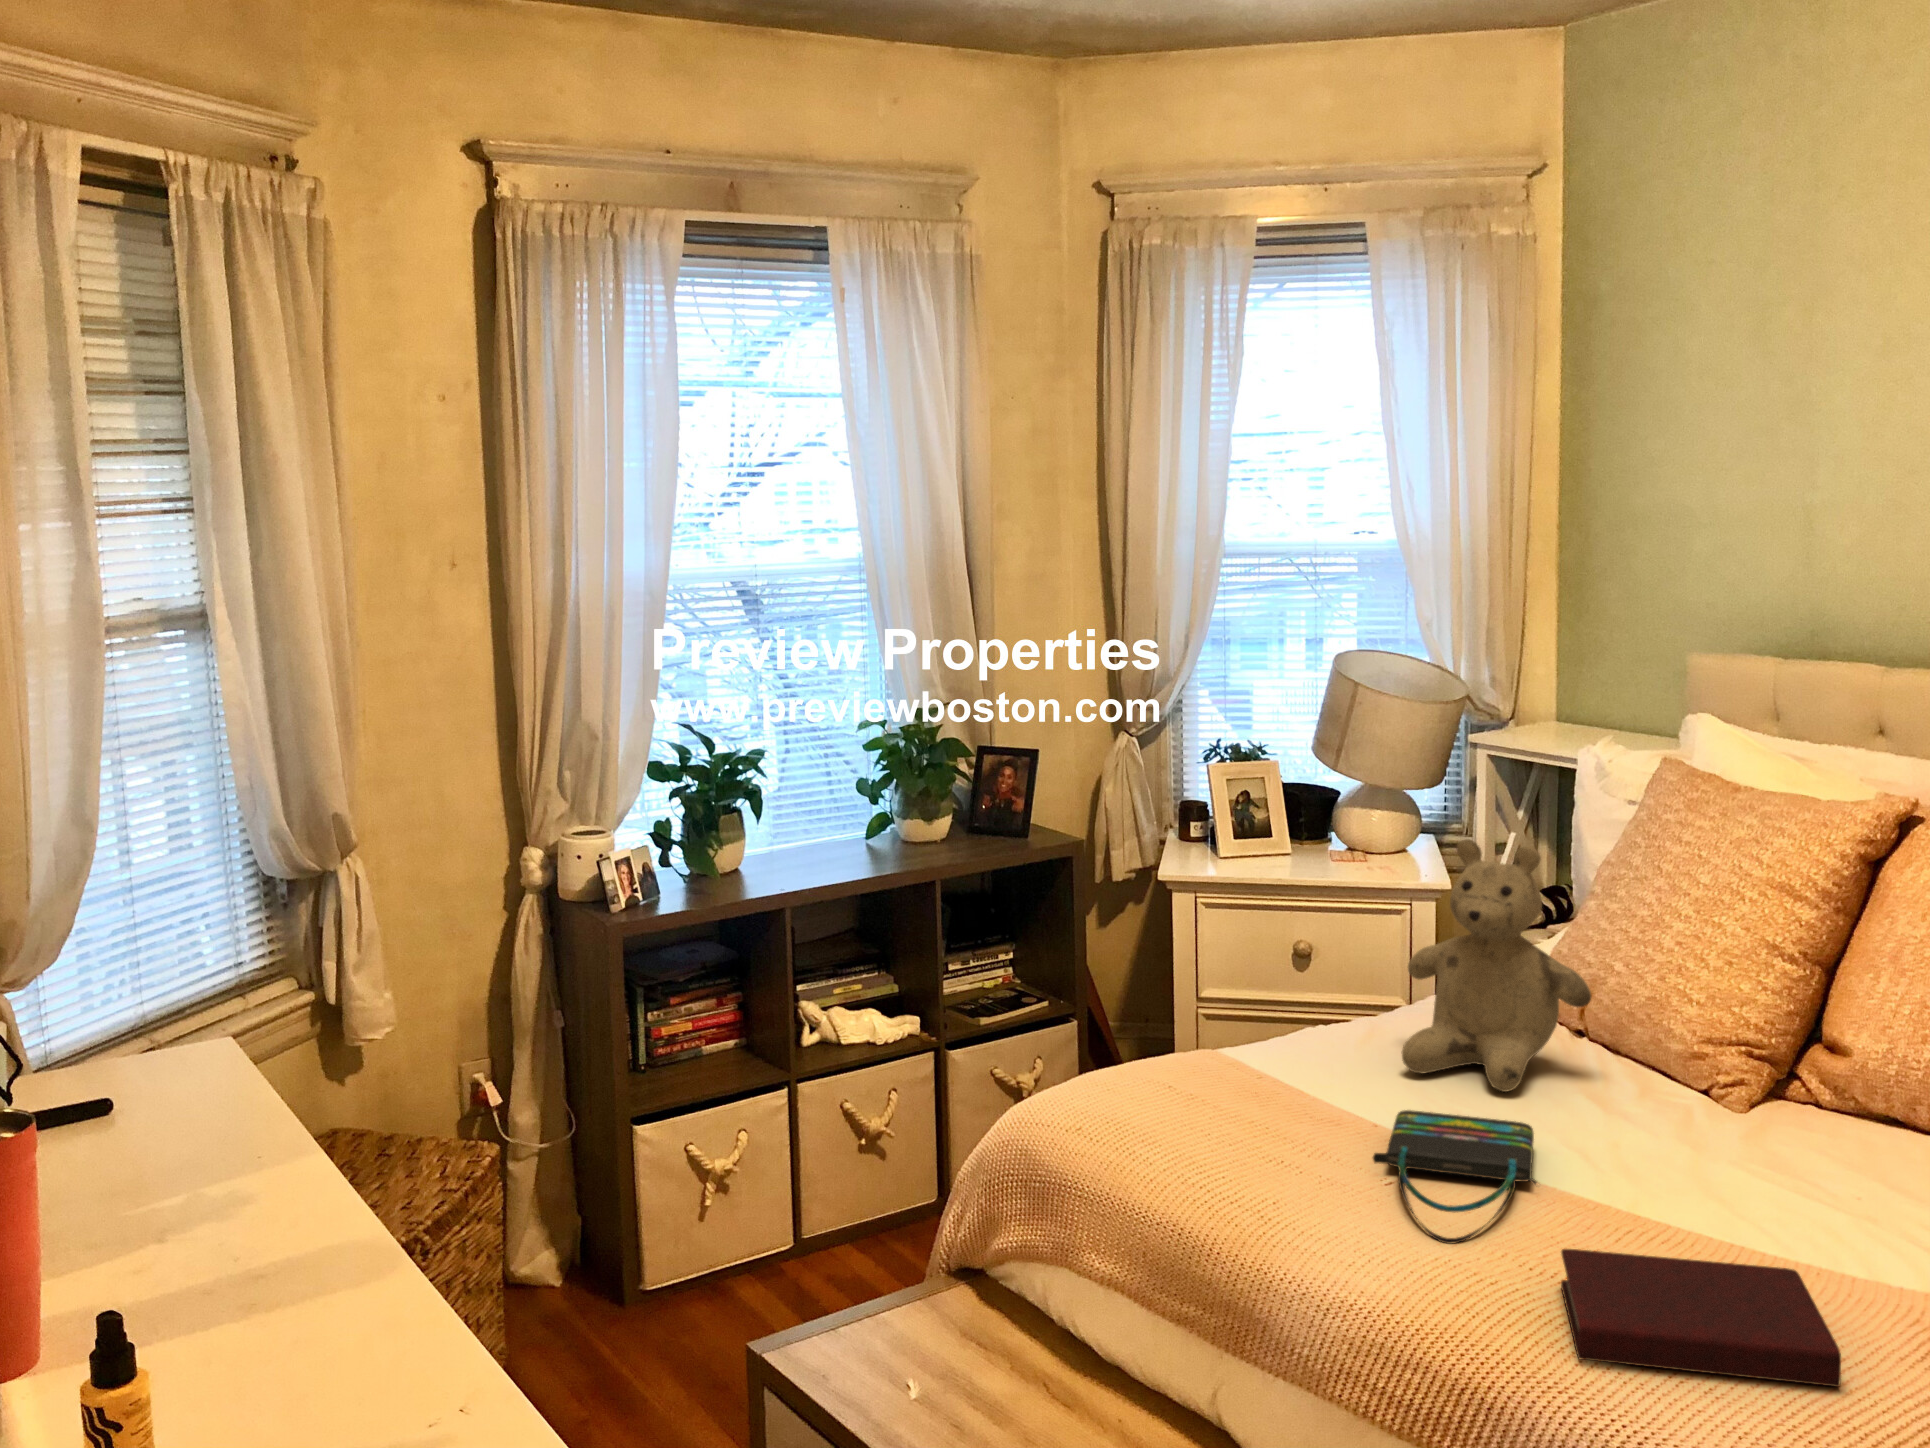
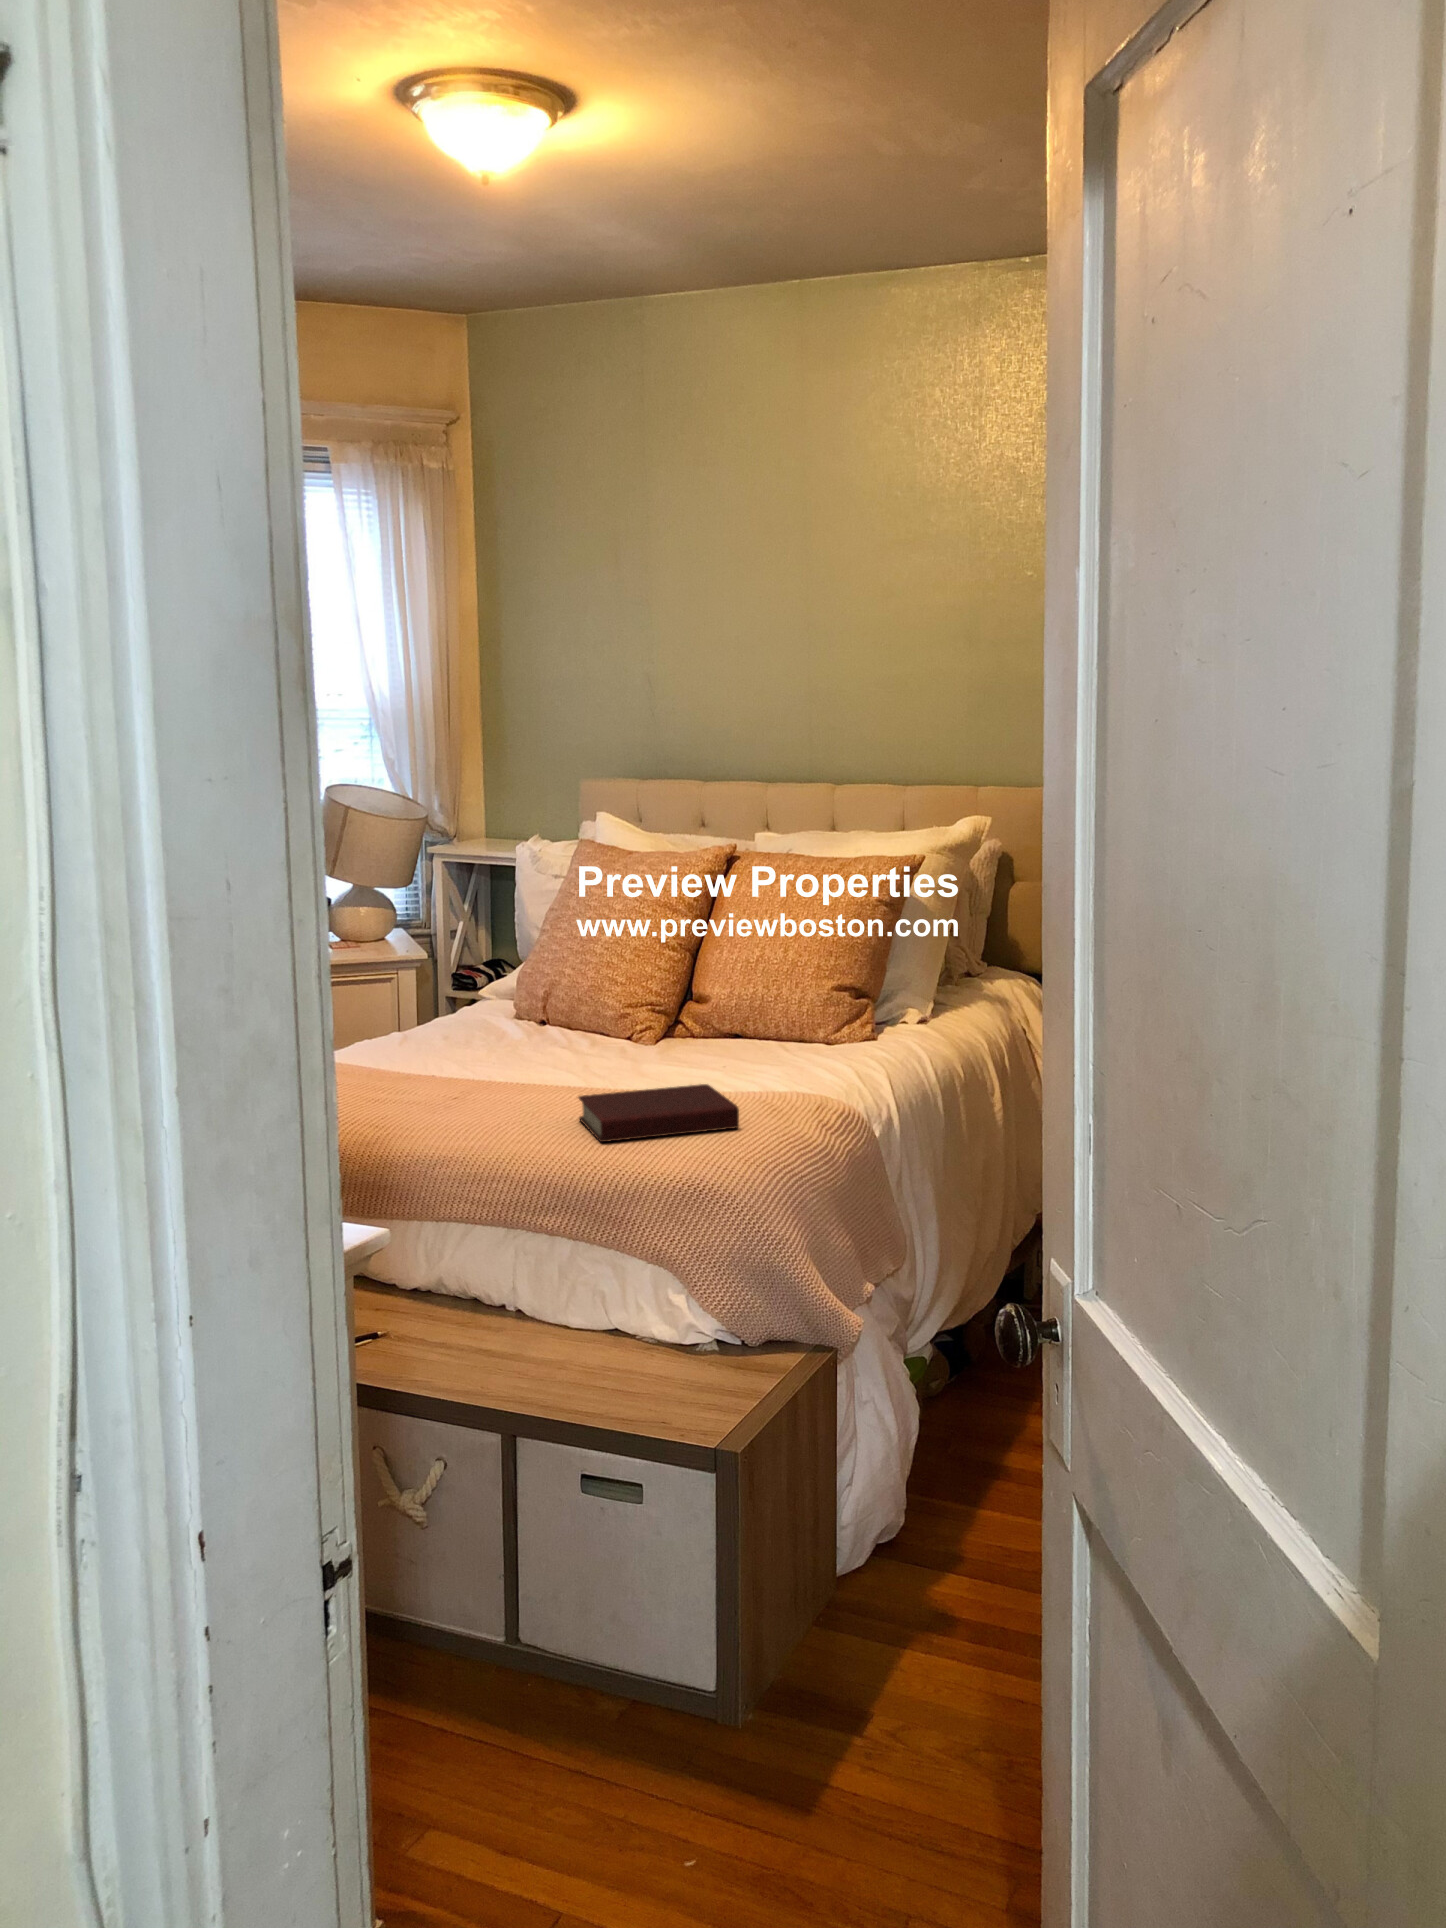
teddy bear: present [1402,839,1591,1092] -> none [427,885,556,1053]
tote bag: present [1373,1110,1537,1244] -> none [439,1057,549,1117]

